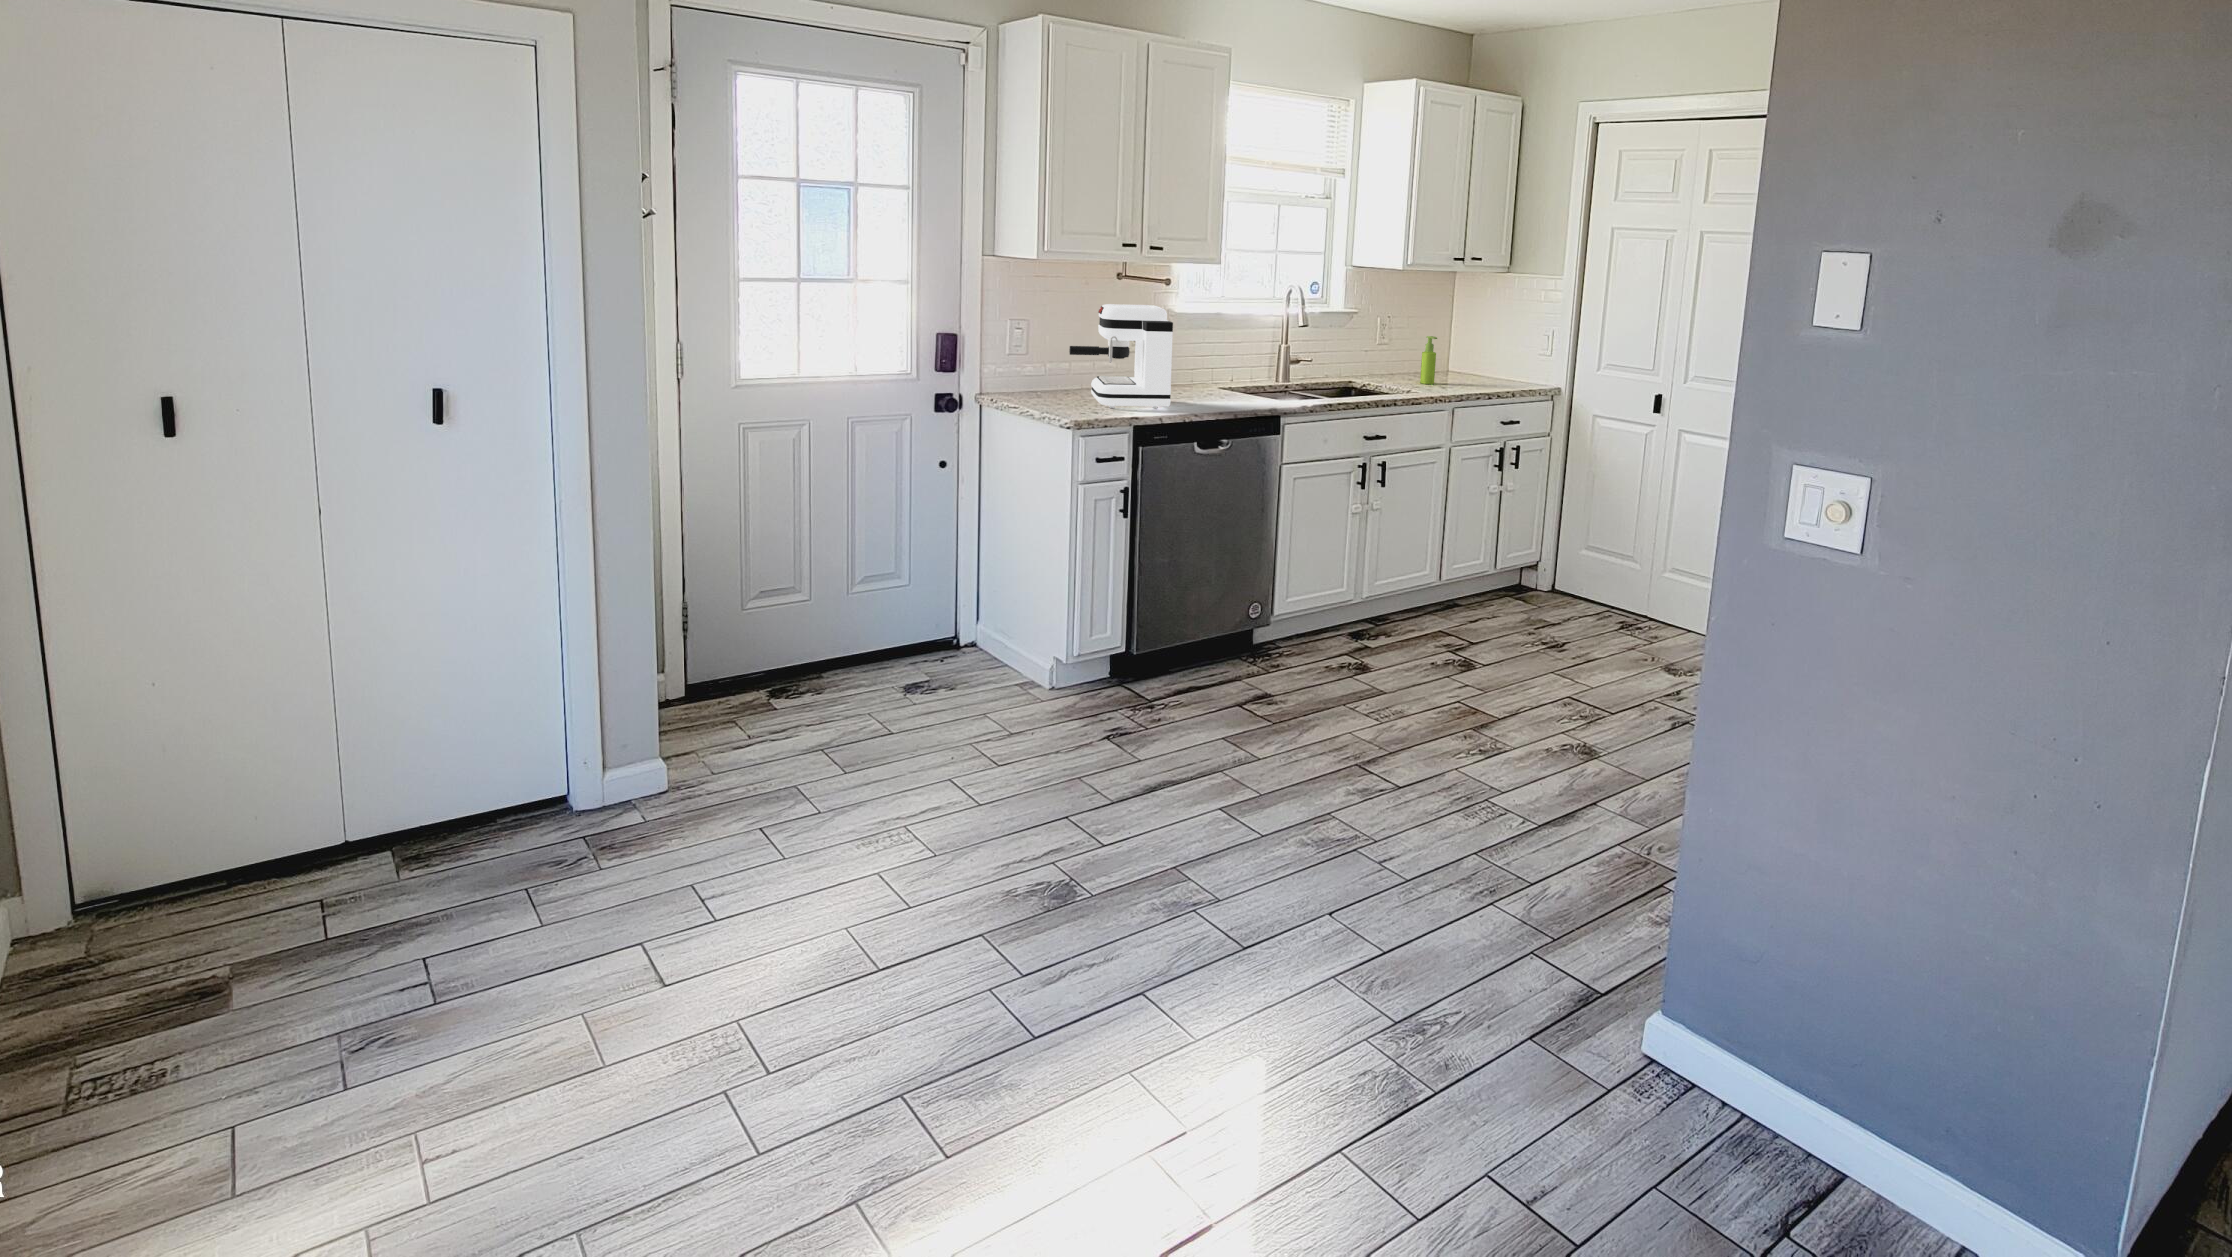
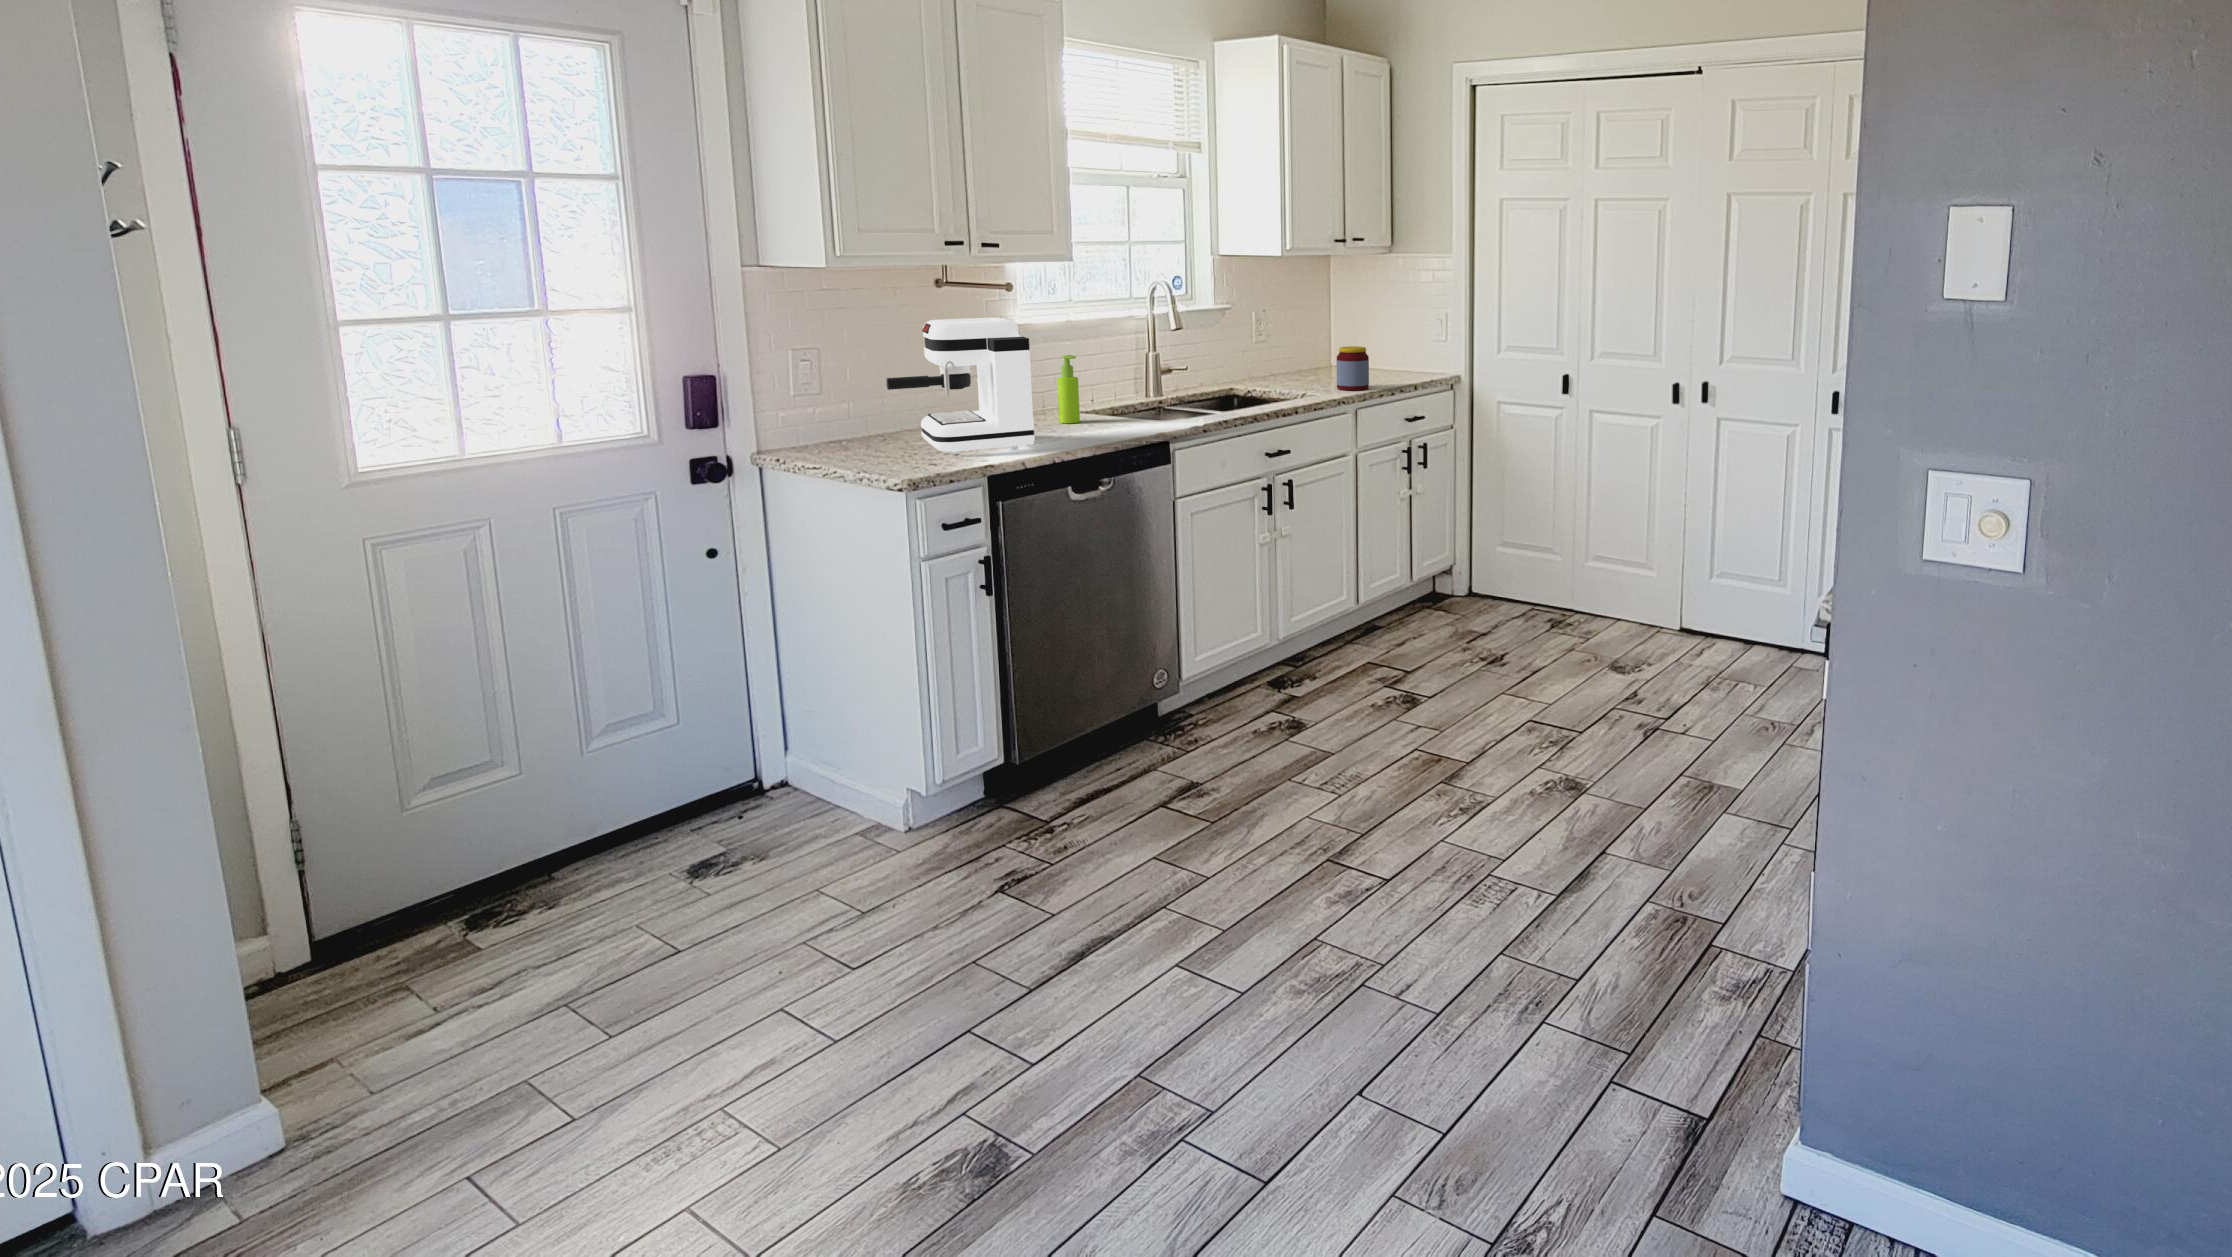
soap dispenser: present [1420,336,1437,384] -> present [1057,355,1080,423]
jar: none [1440,352,1470,391] -> present [1337,346,1369,390]

